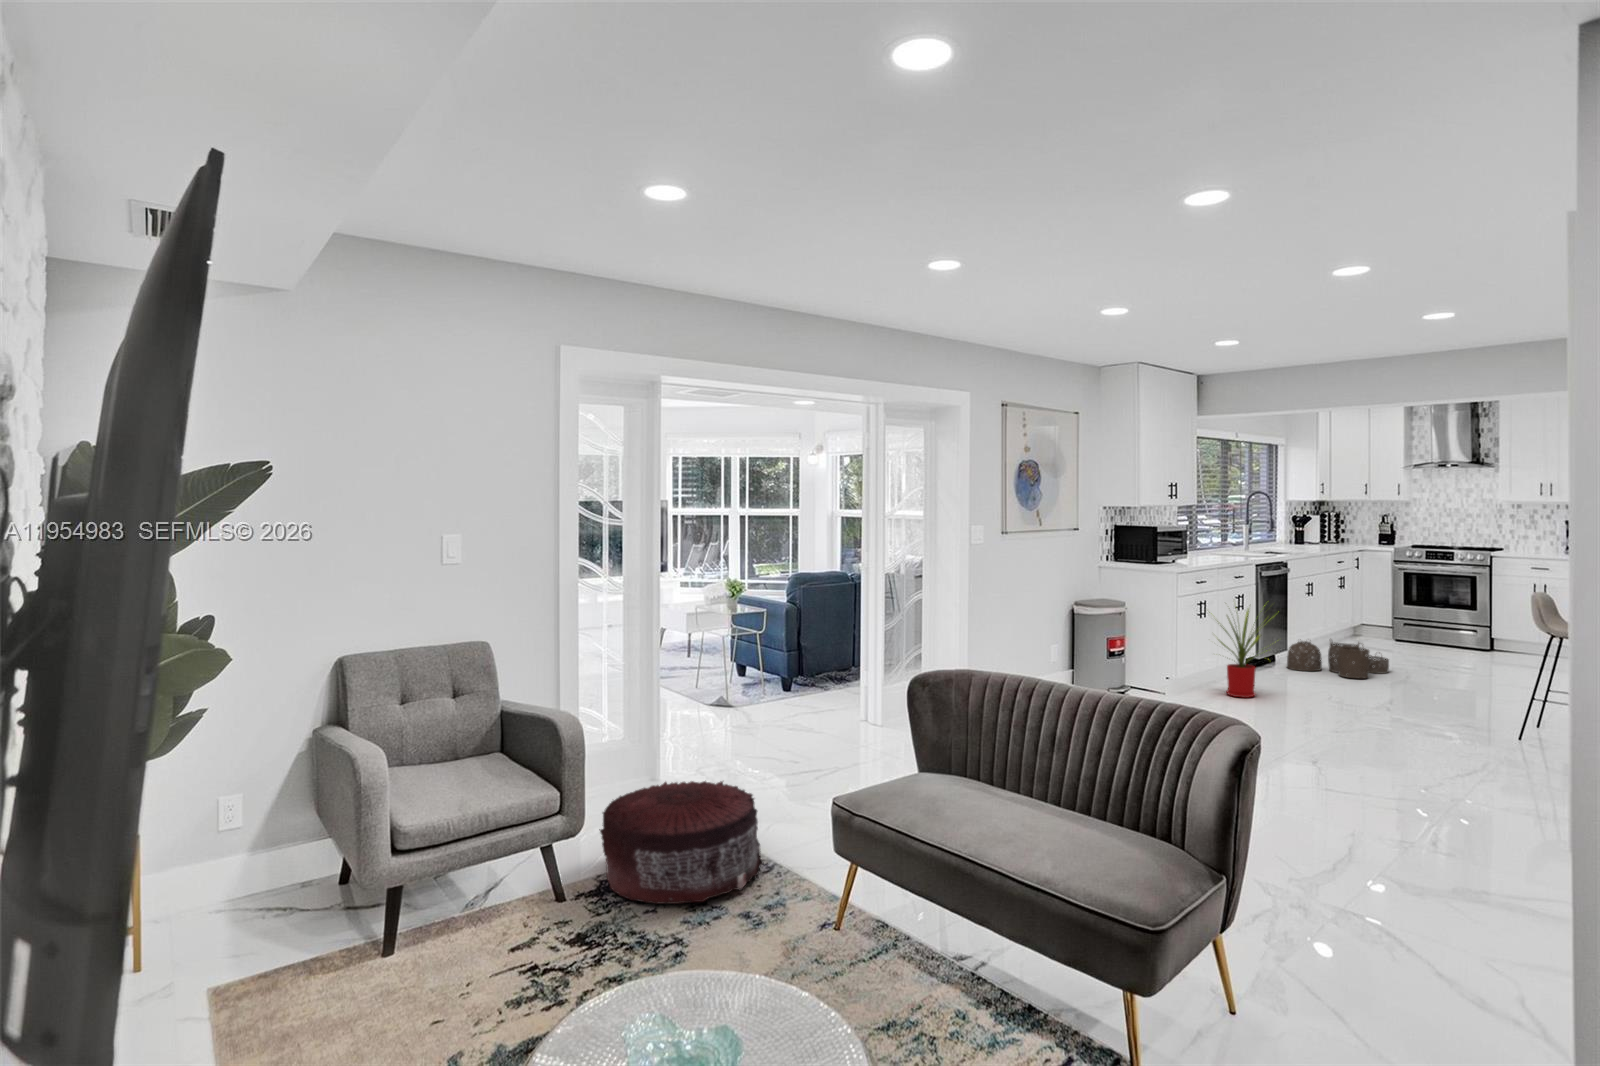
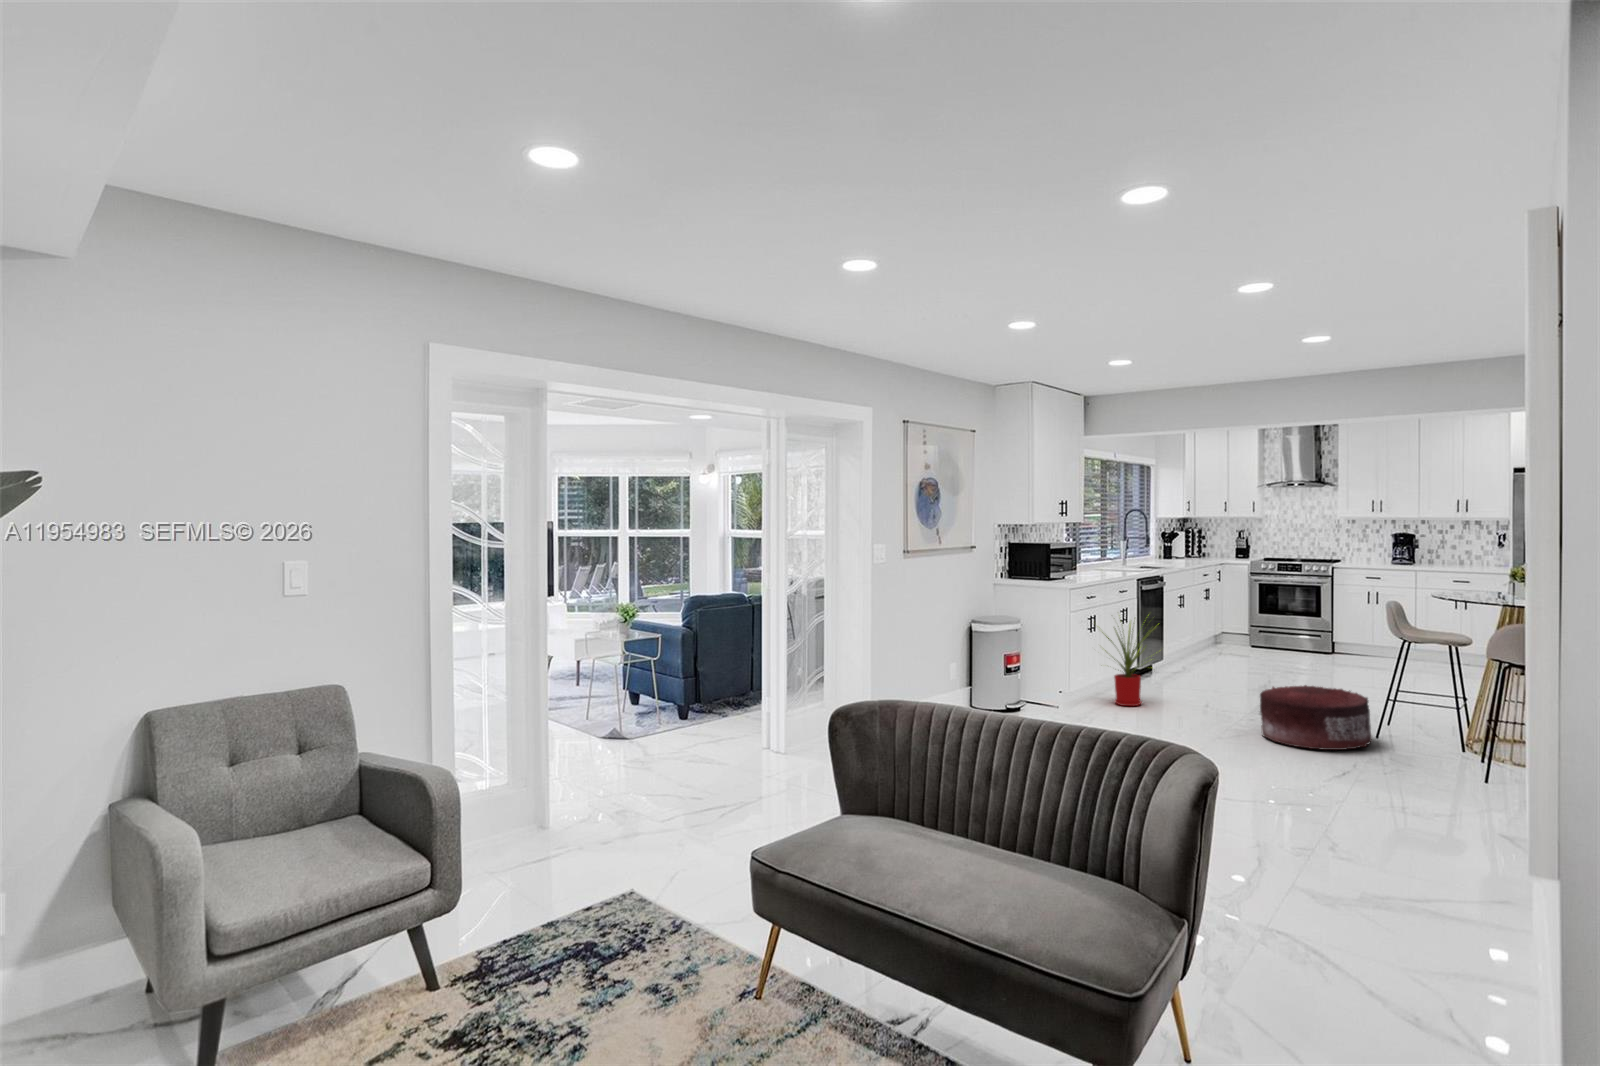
woven basket: present [1287,641,1389,678] -> none [1162,646,1254,683]
pouf: present [599,781,764,904] -> present [1260,685,1372,750]

